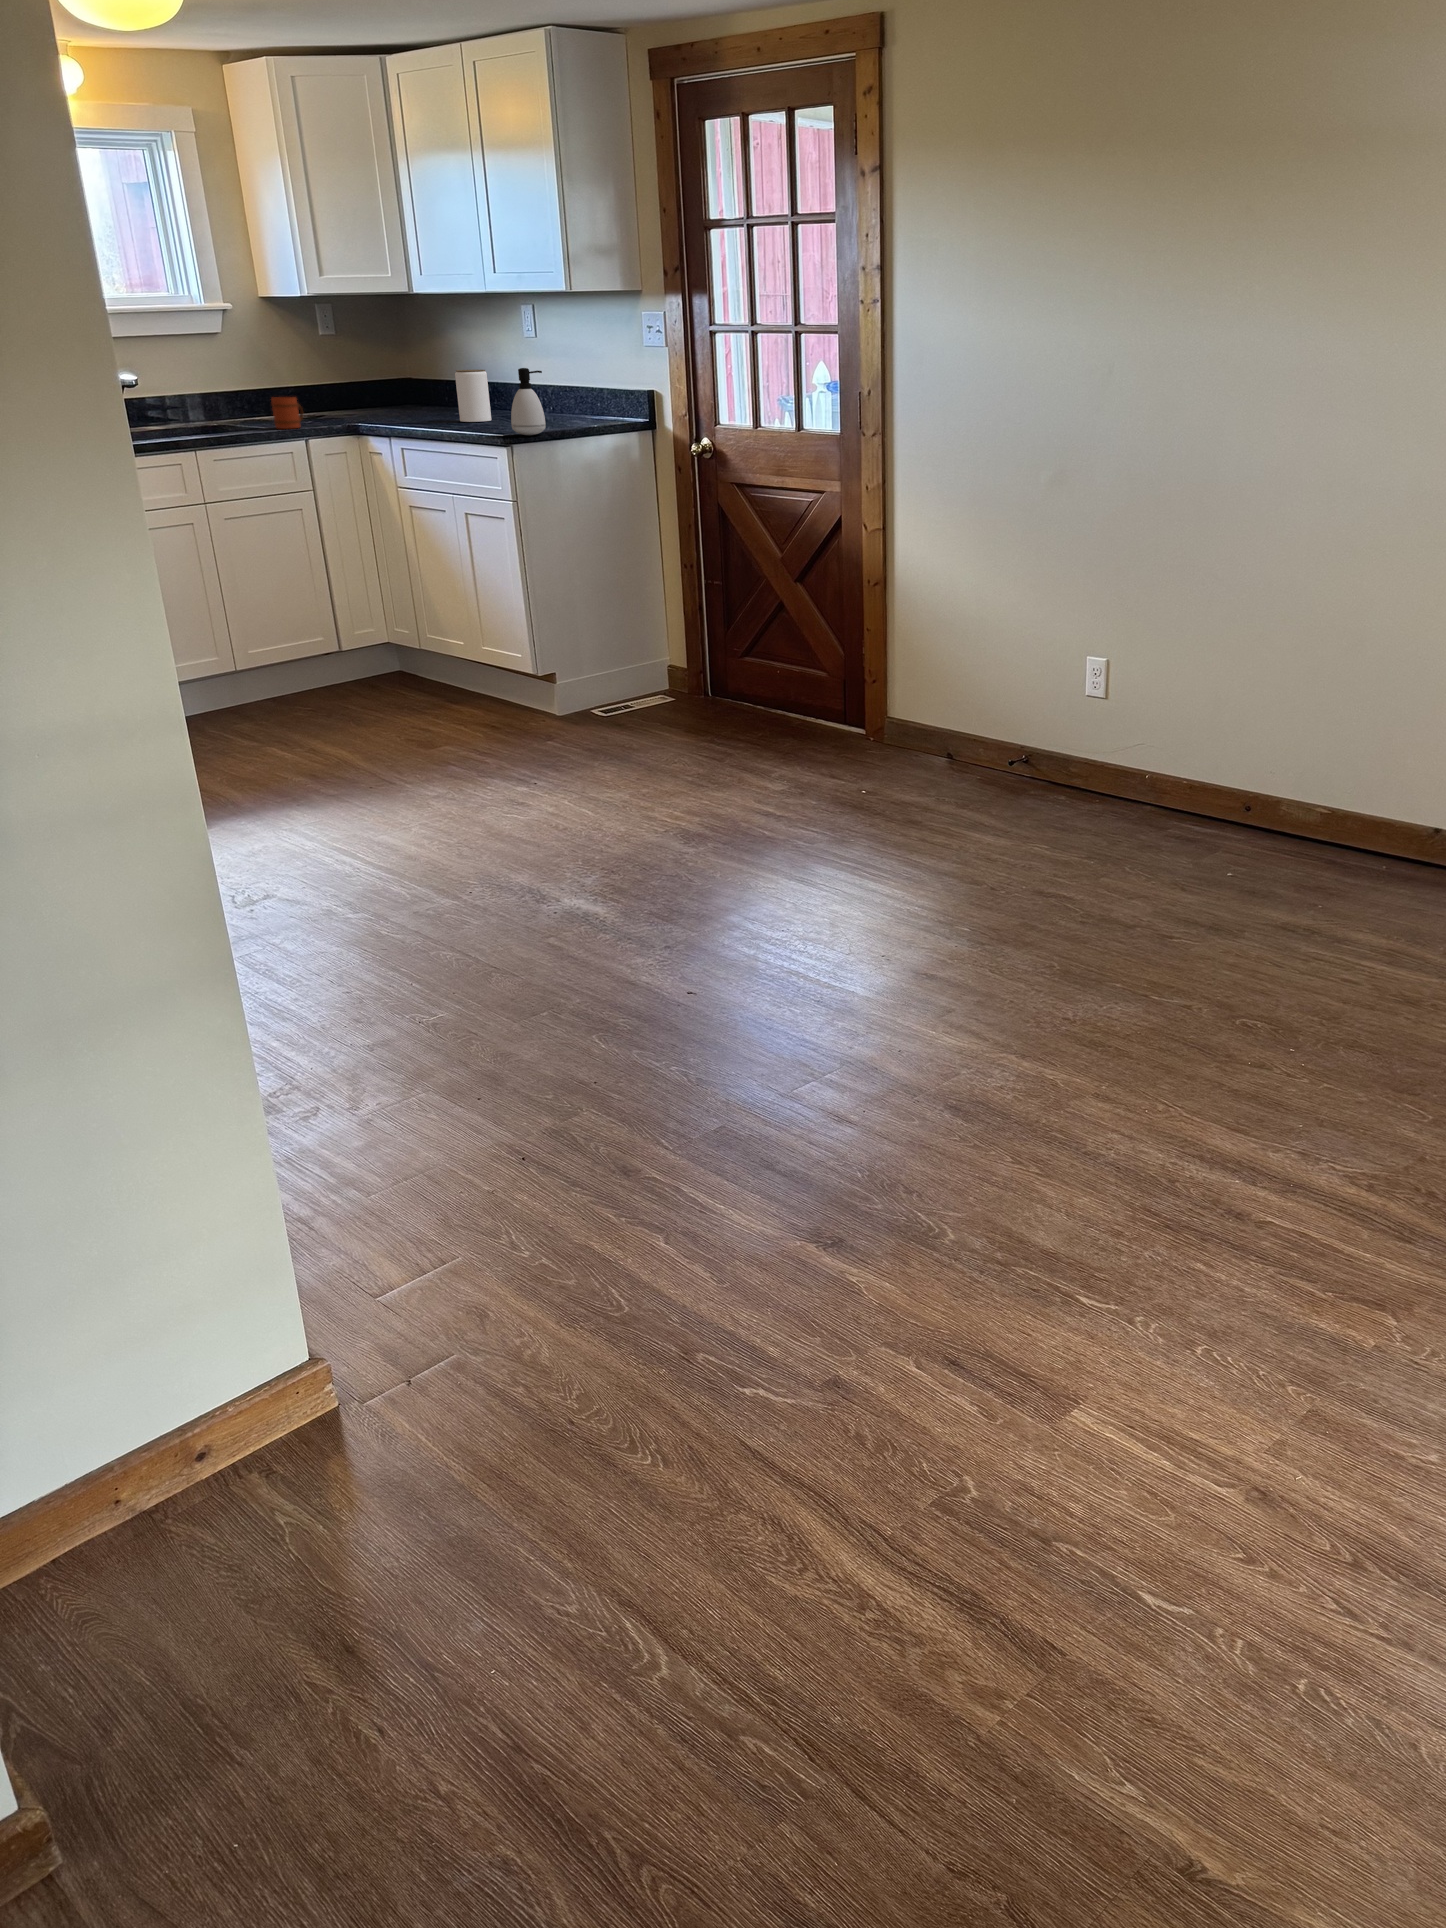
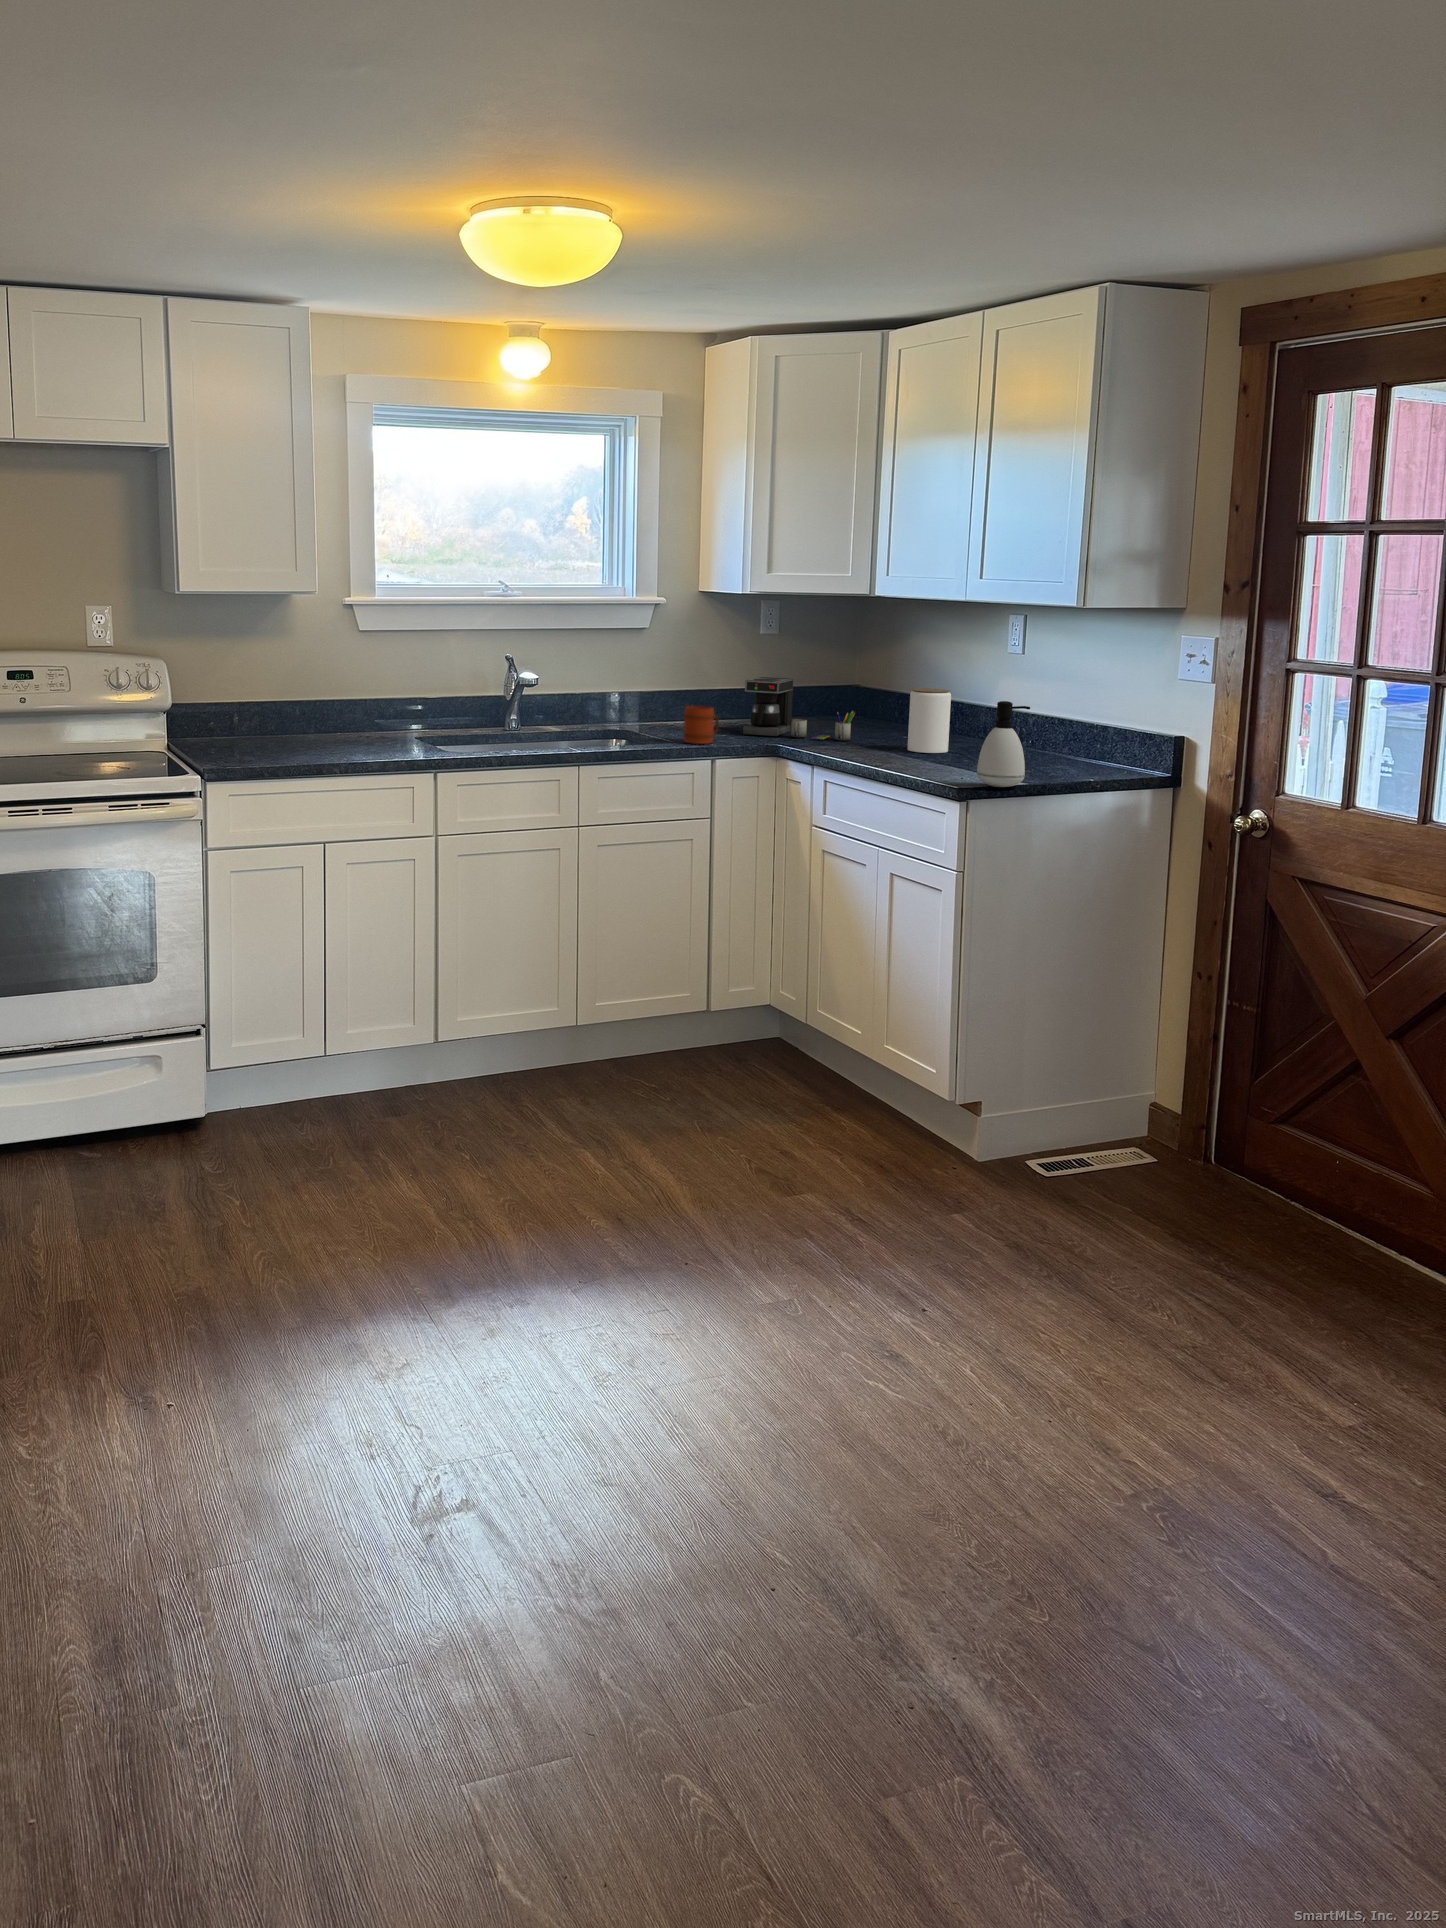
coffee maker: none [318,371,414,421] -> present [743,677,855,740]

